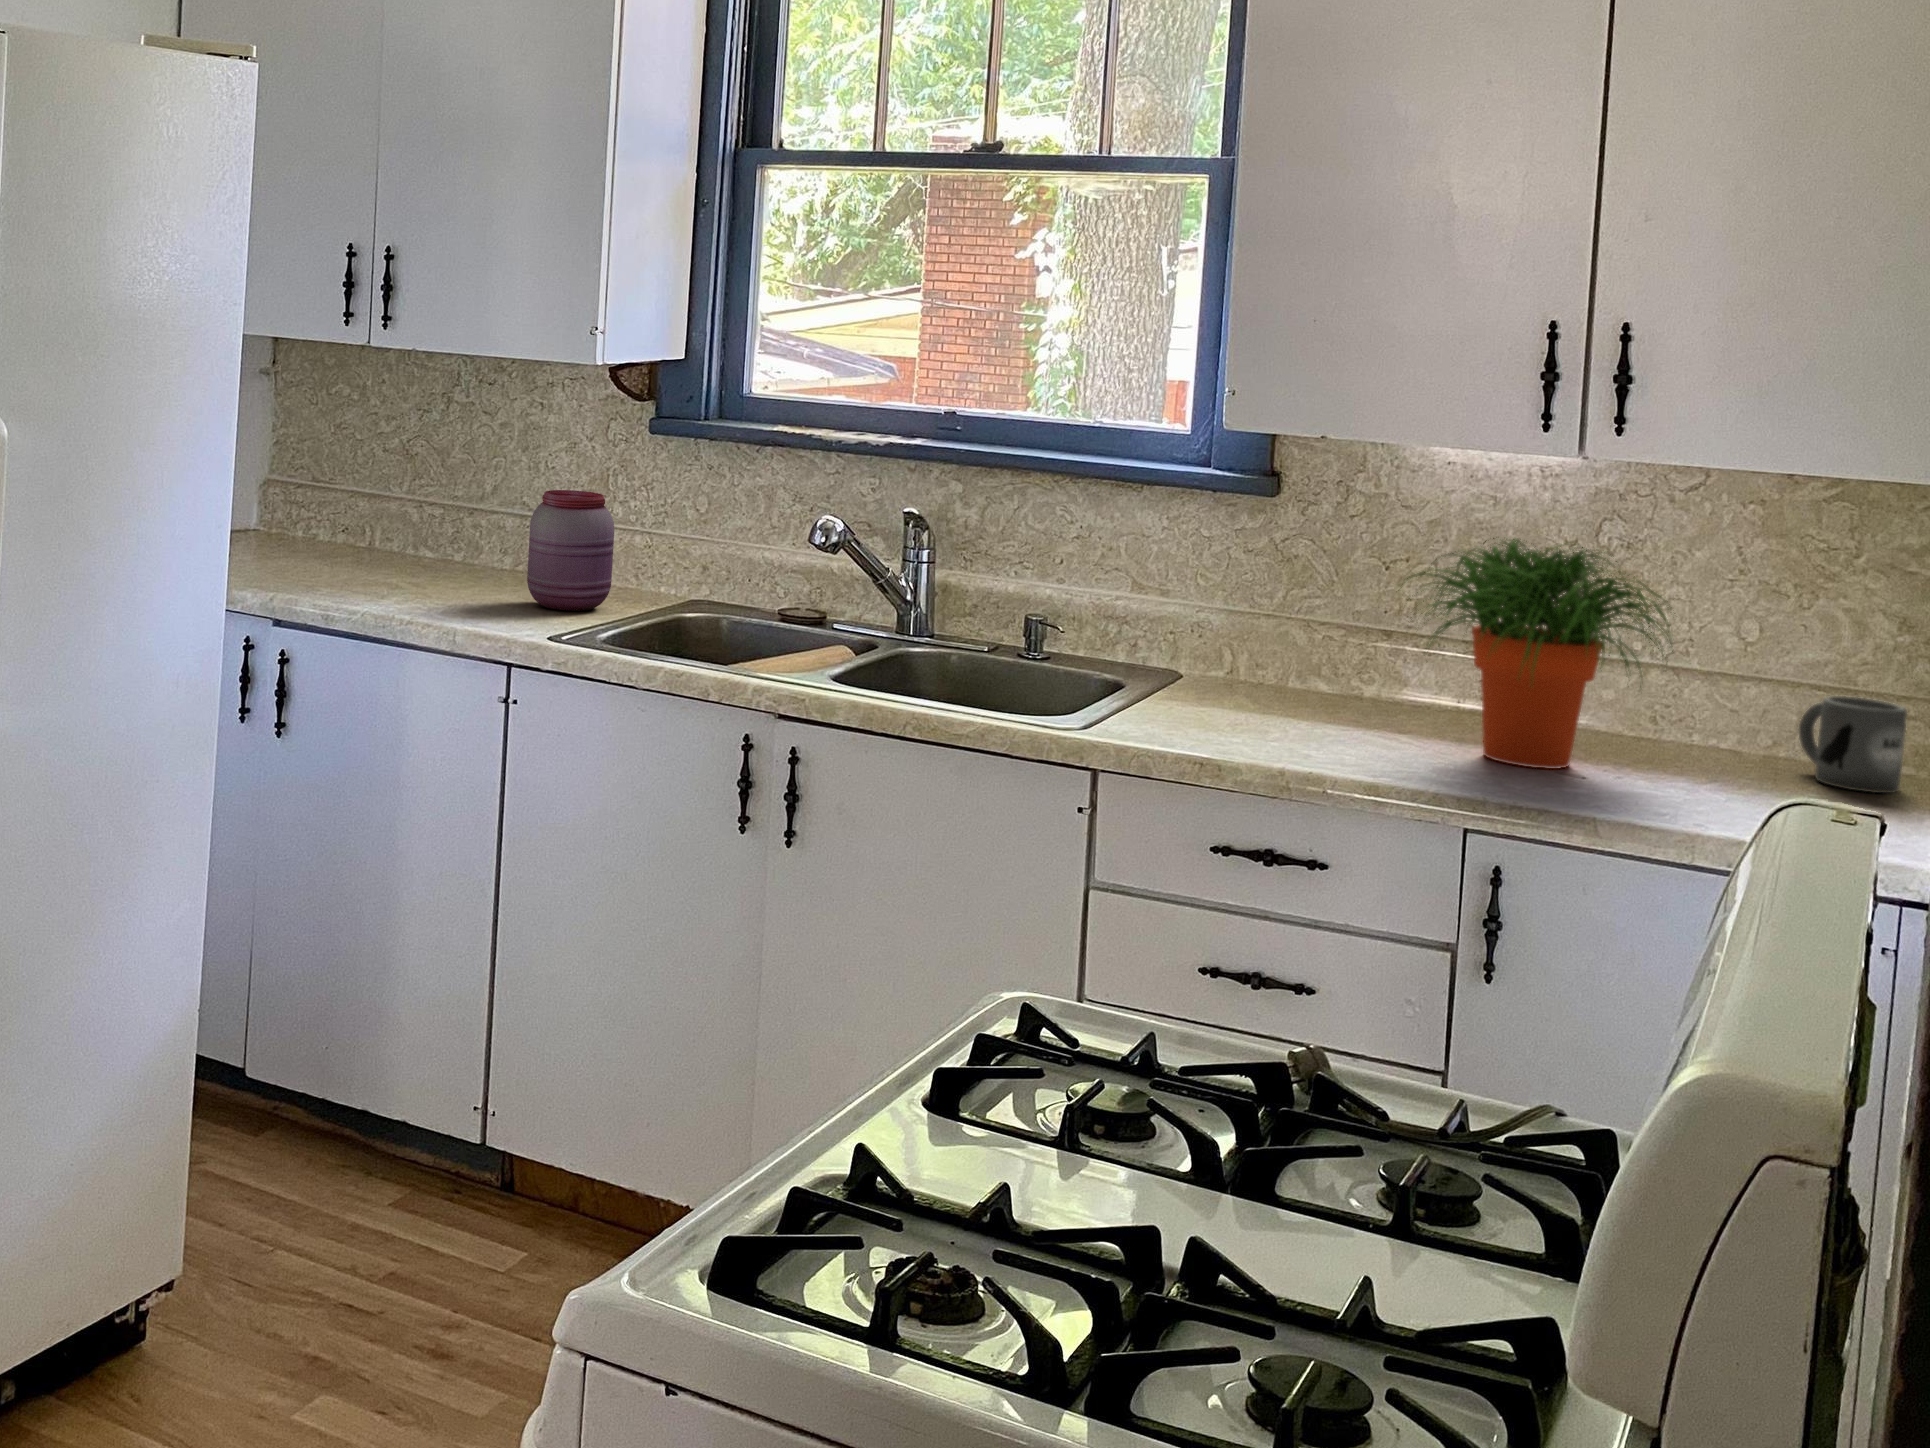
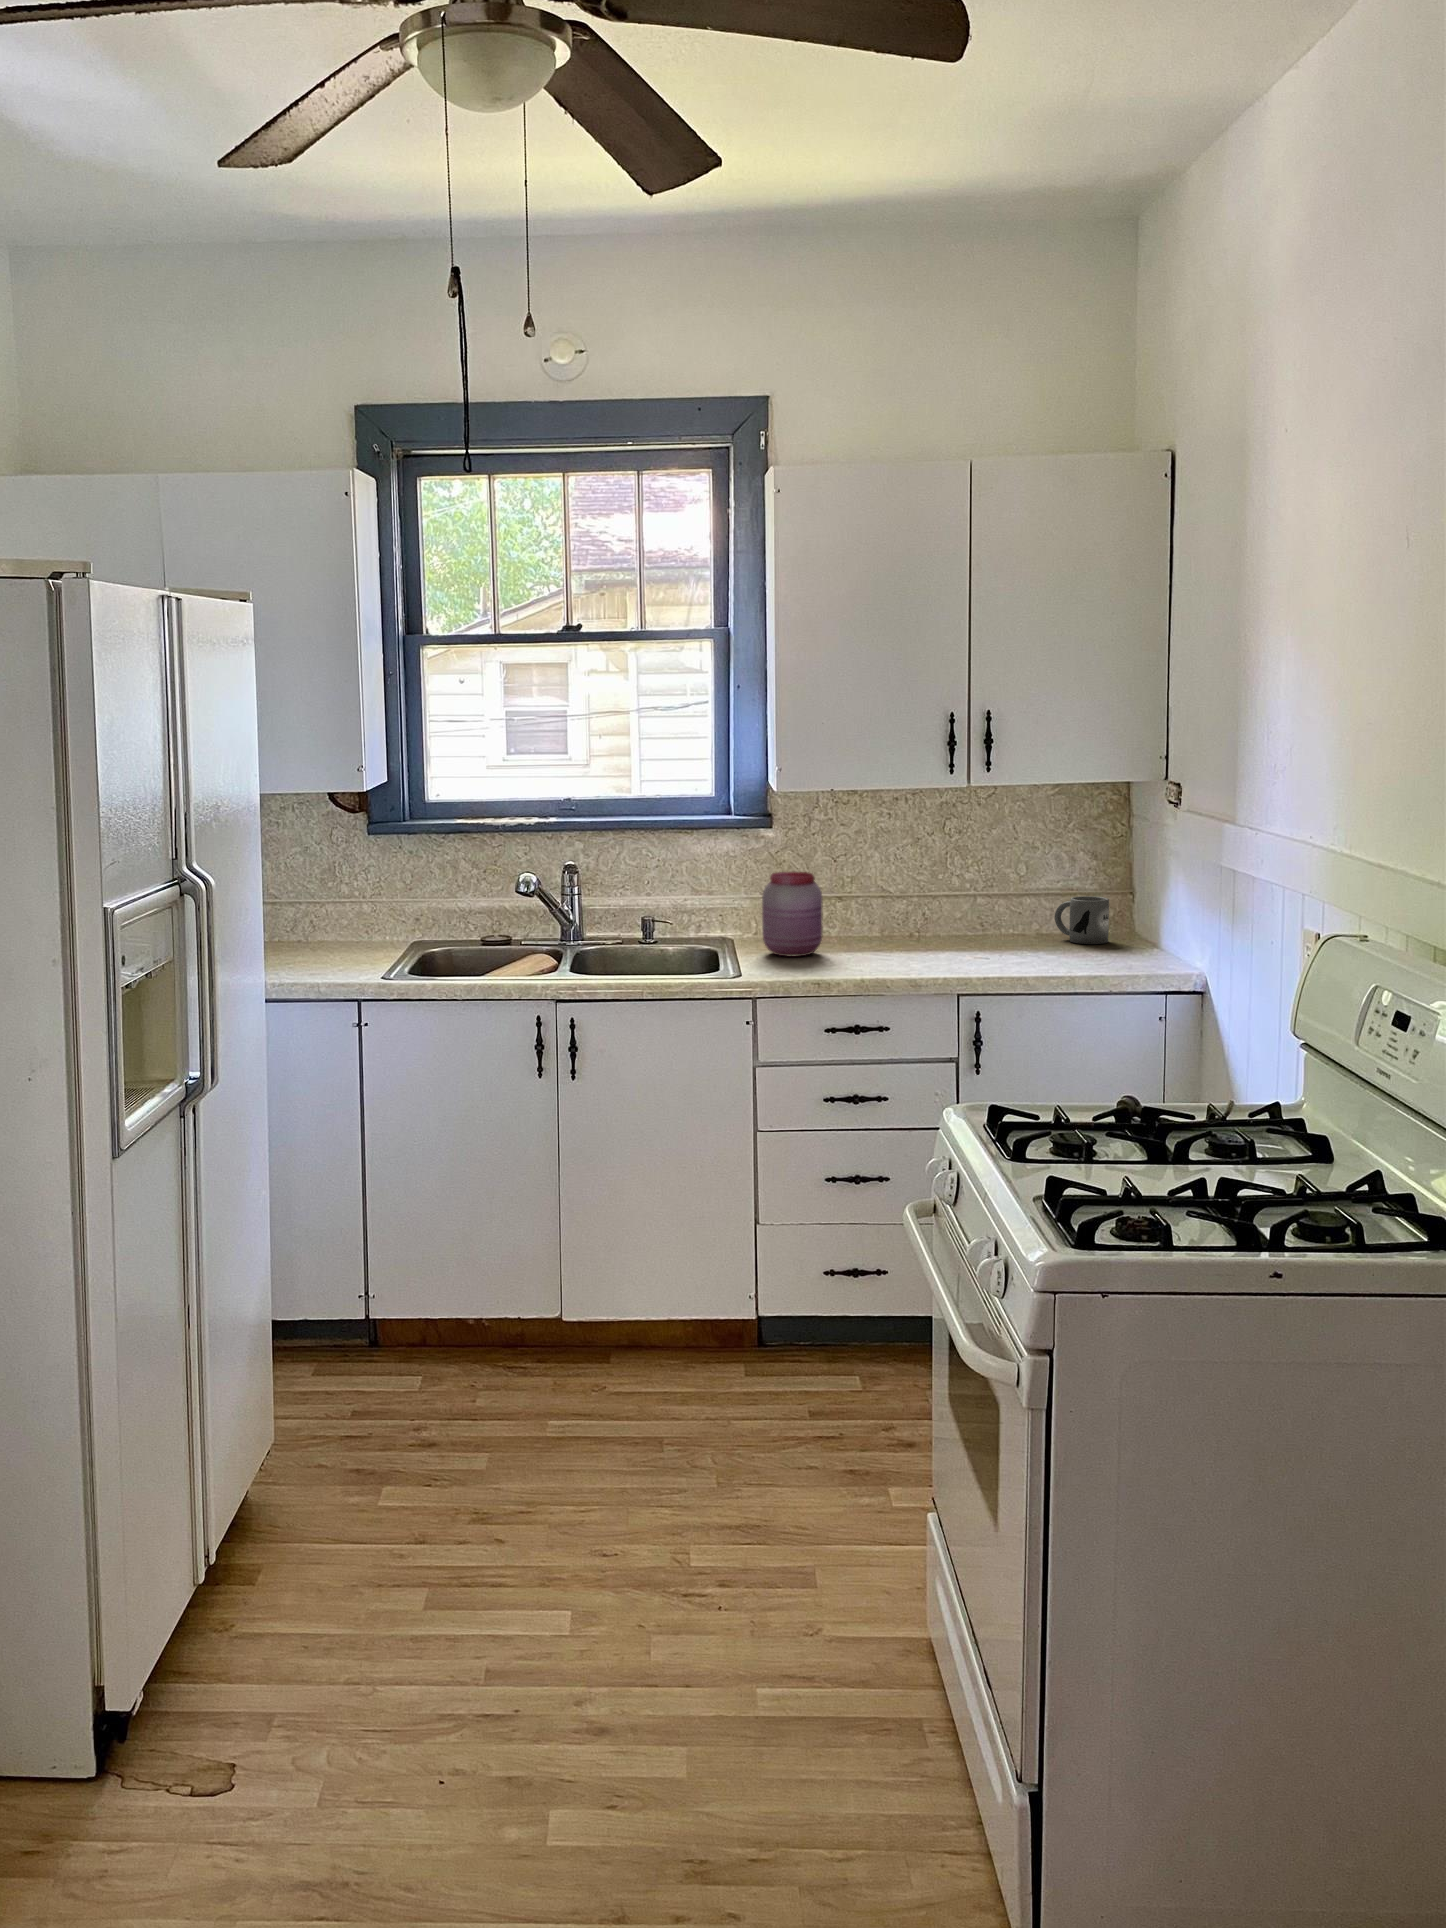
jar: present [527,490,614,611] -> present [762,872,822,957]
potted plant: present [1402,538,1673,769] -> none [878,834,1026,958]

